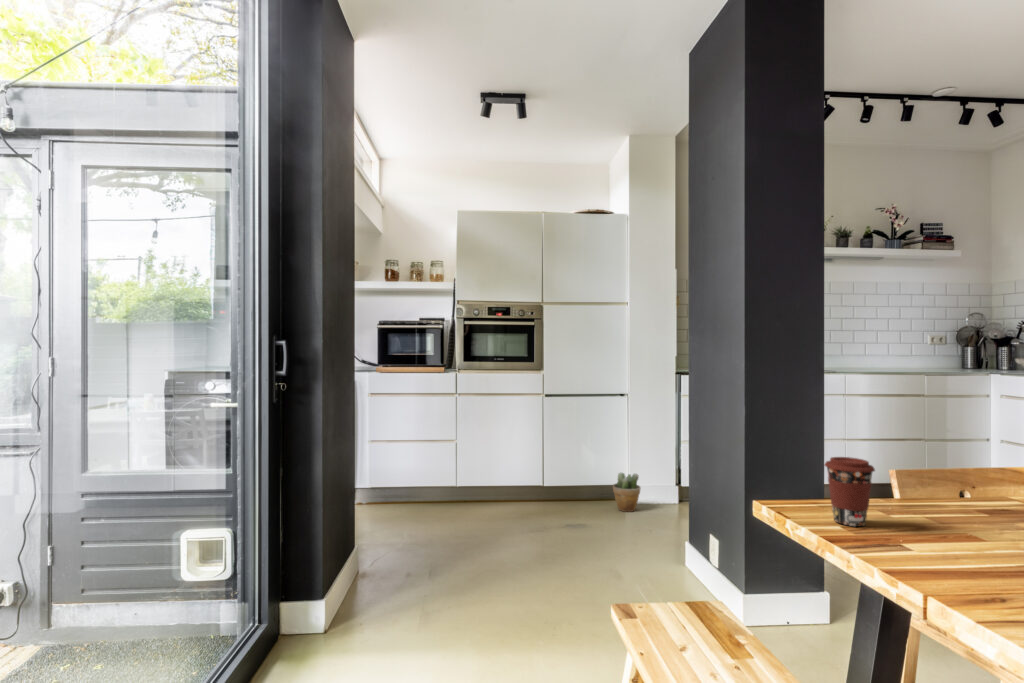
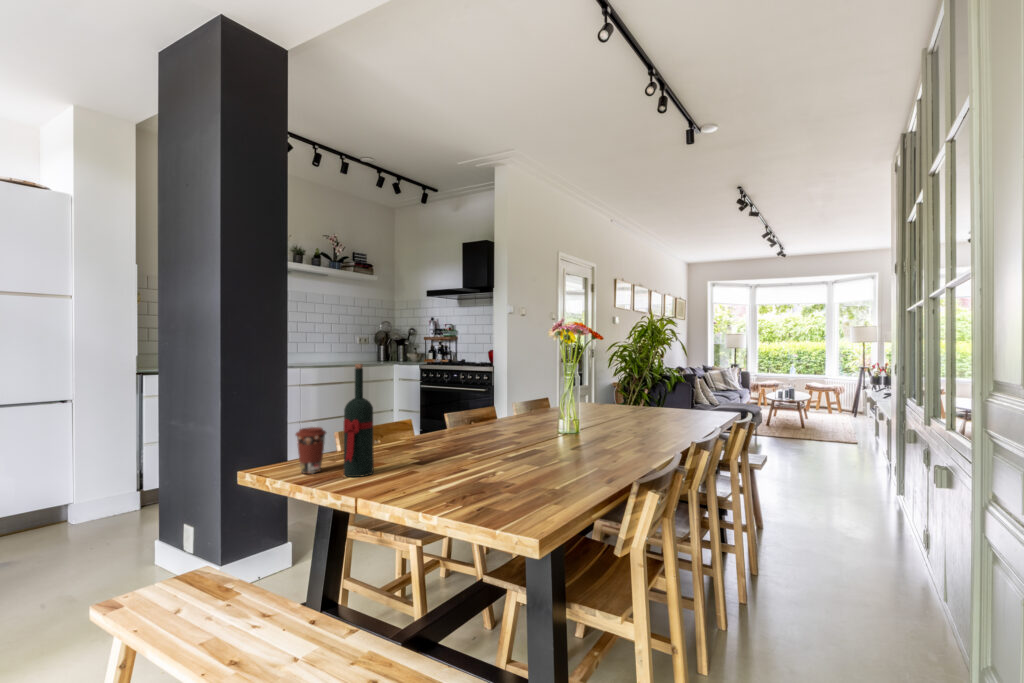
wine bottle: none [905,368,966,557] -> present [344,364,374,477]
potted plant: present [613,472,641,512] -> none [48,492,90,539]

